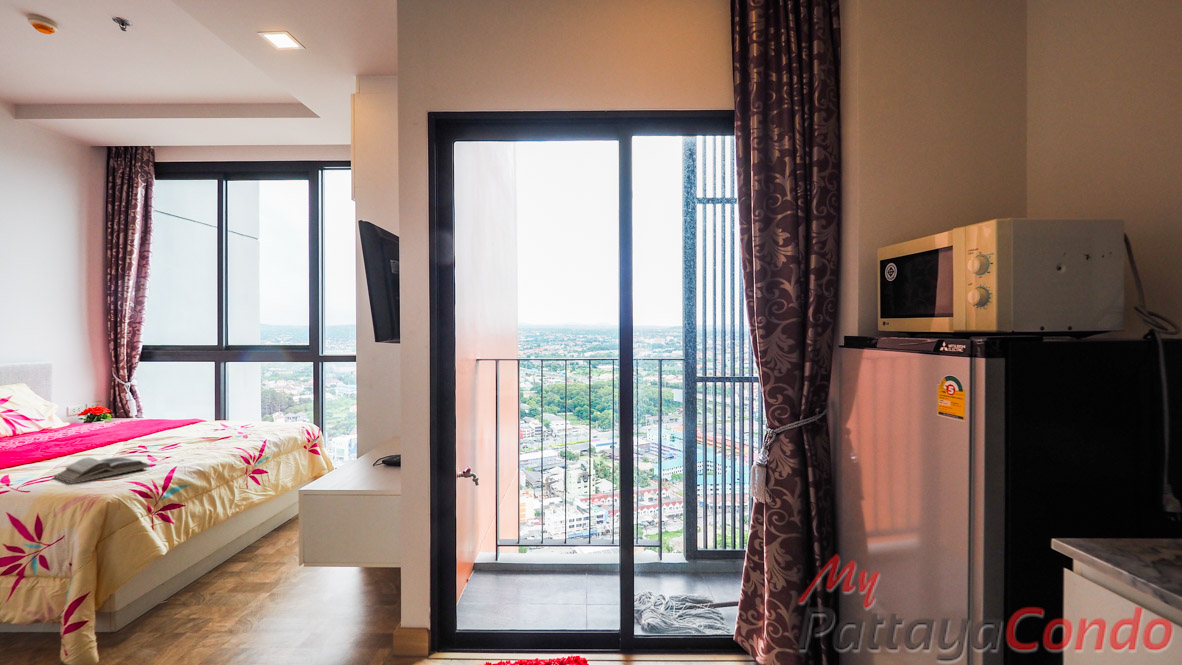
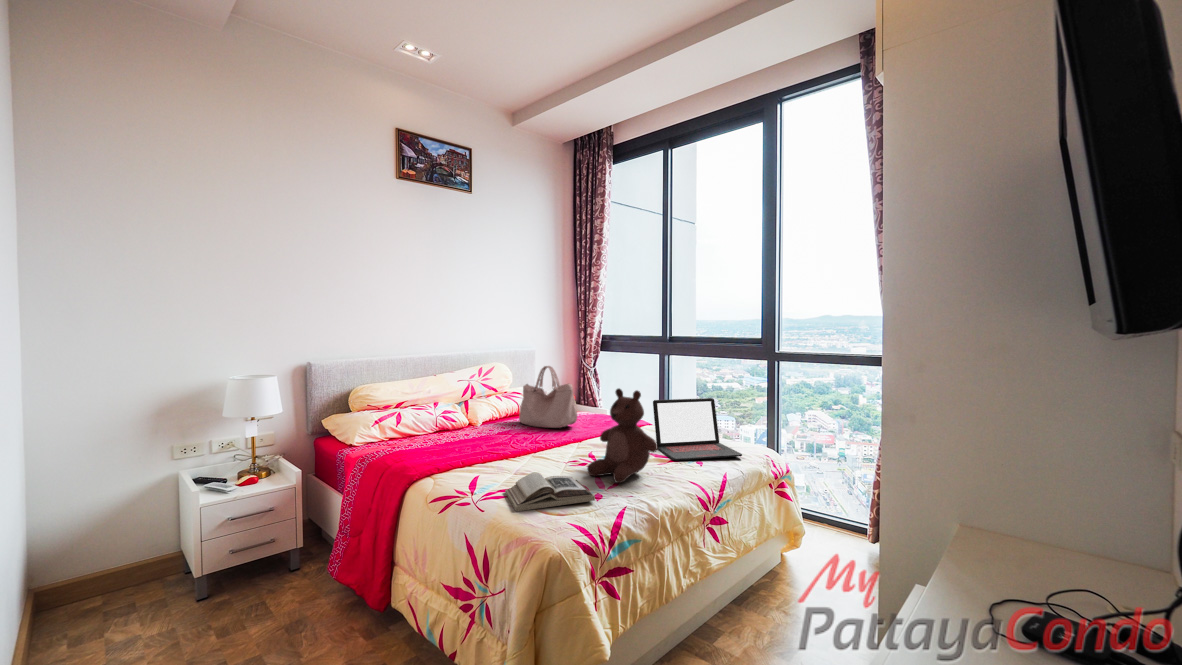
handbag: none [41,377,120,436] -> present [519,366,577,428]
teddy bear: none [139,388,206,457] -> present [587,389,657,483]
laptop: none [204,392,282,439] -> present [653,398,742,460]

